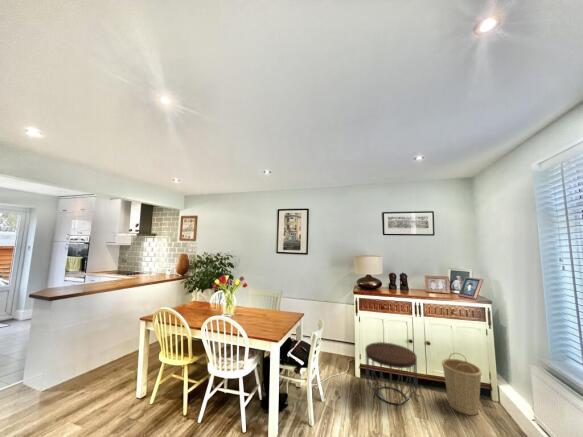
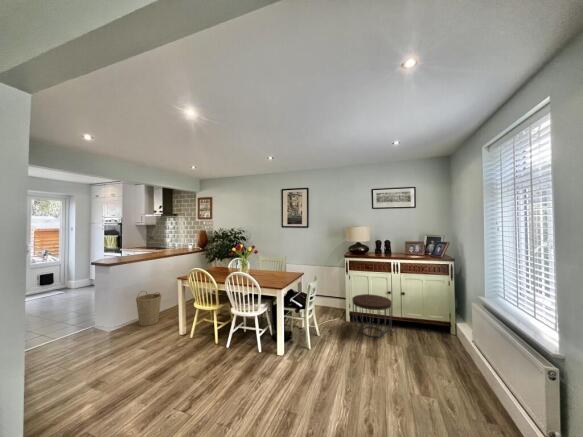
basket: present [442,353,482,415] -> present [136,291,161,326]

